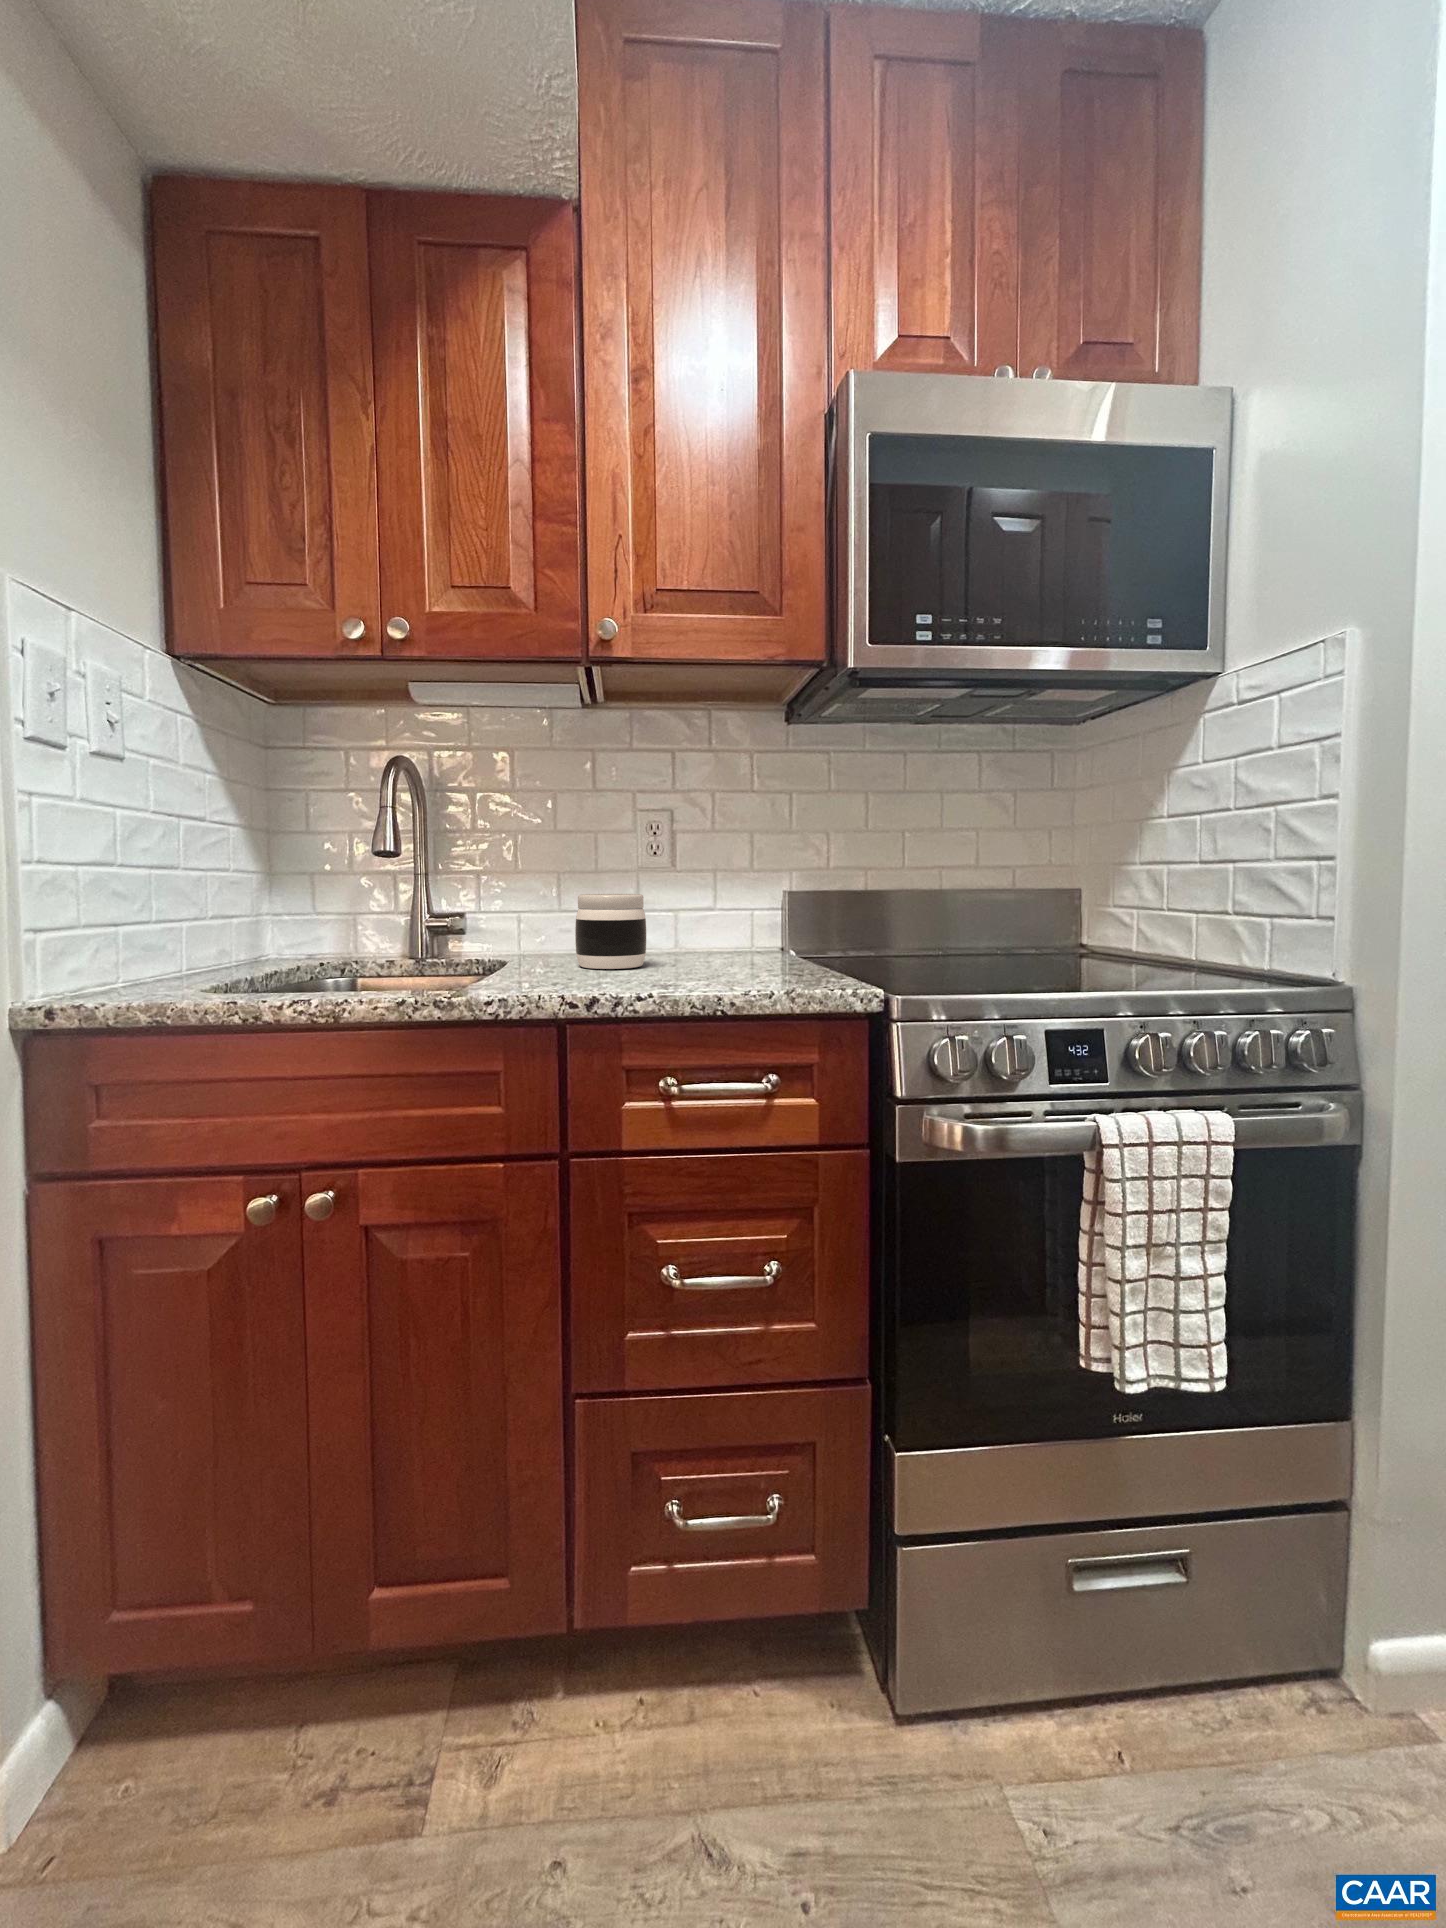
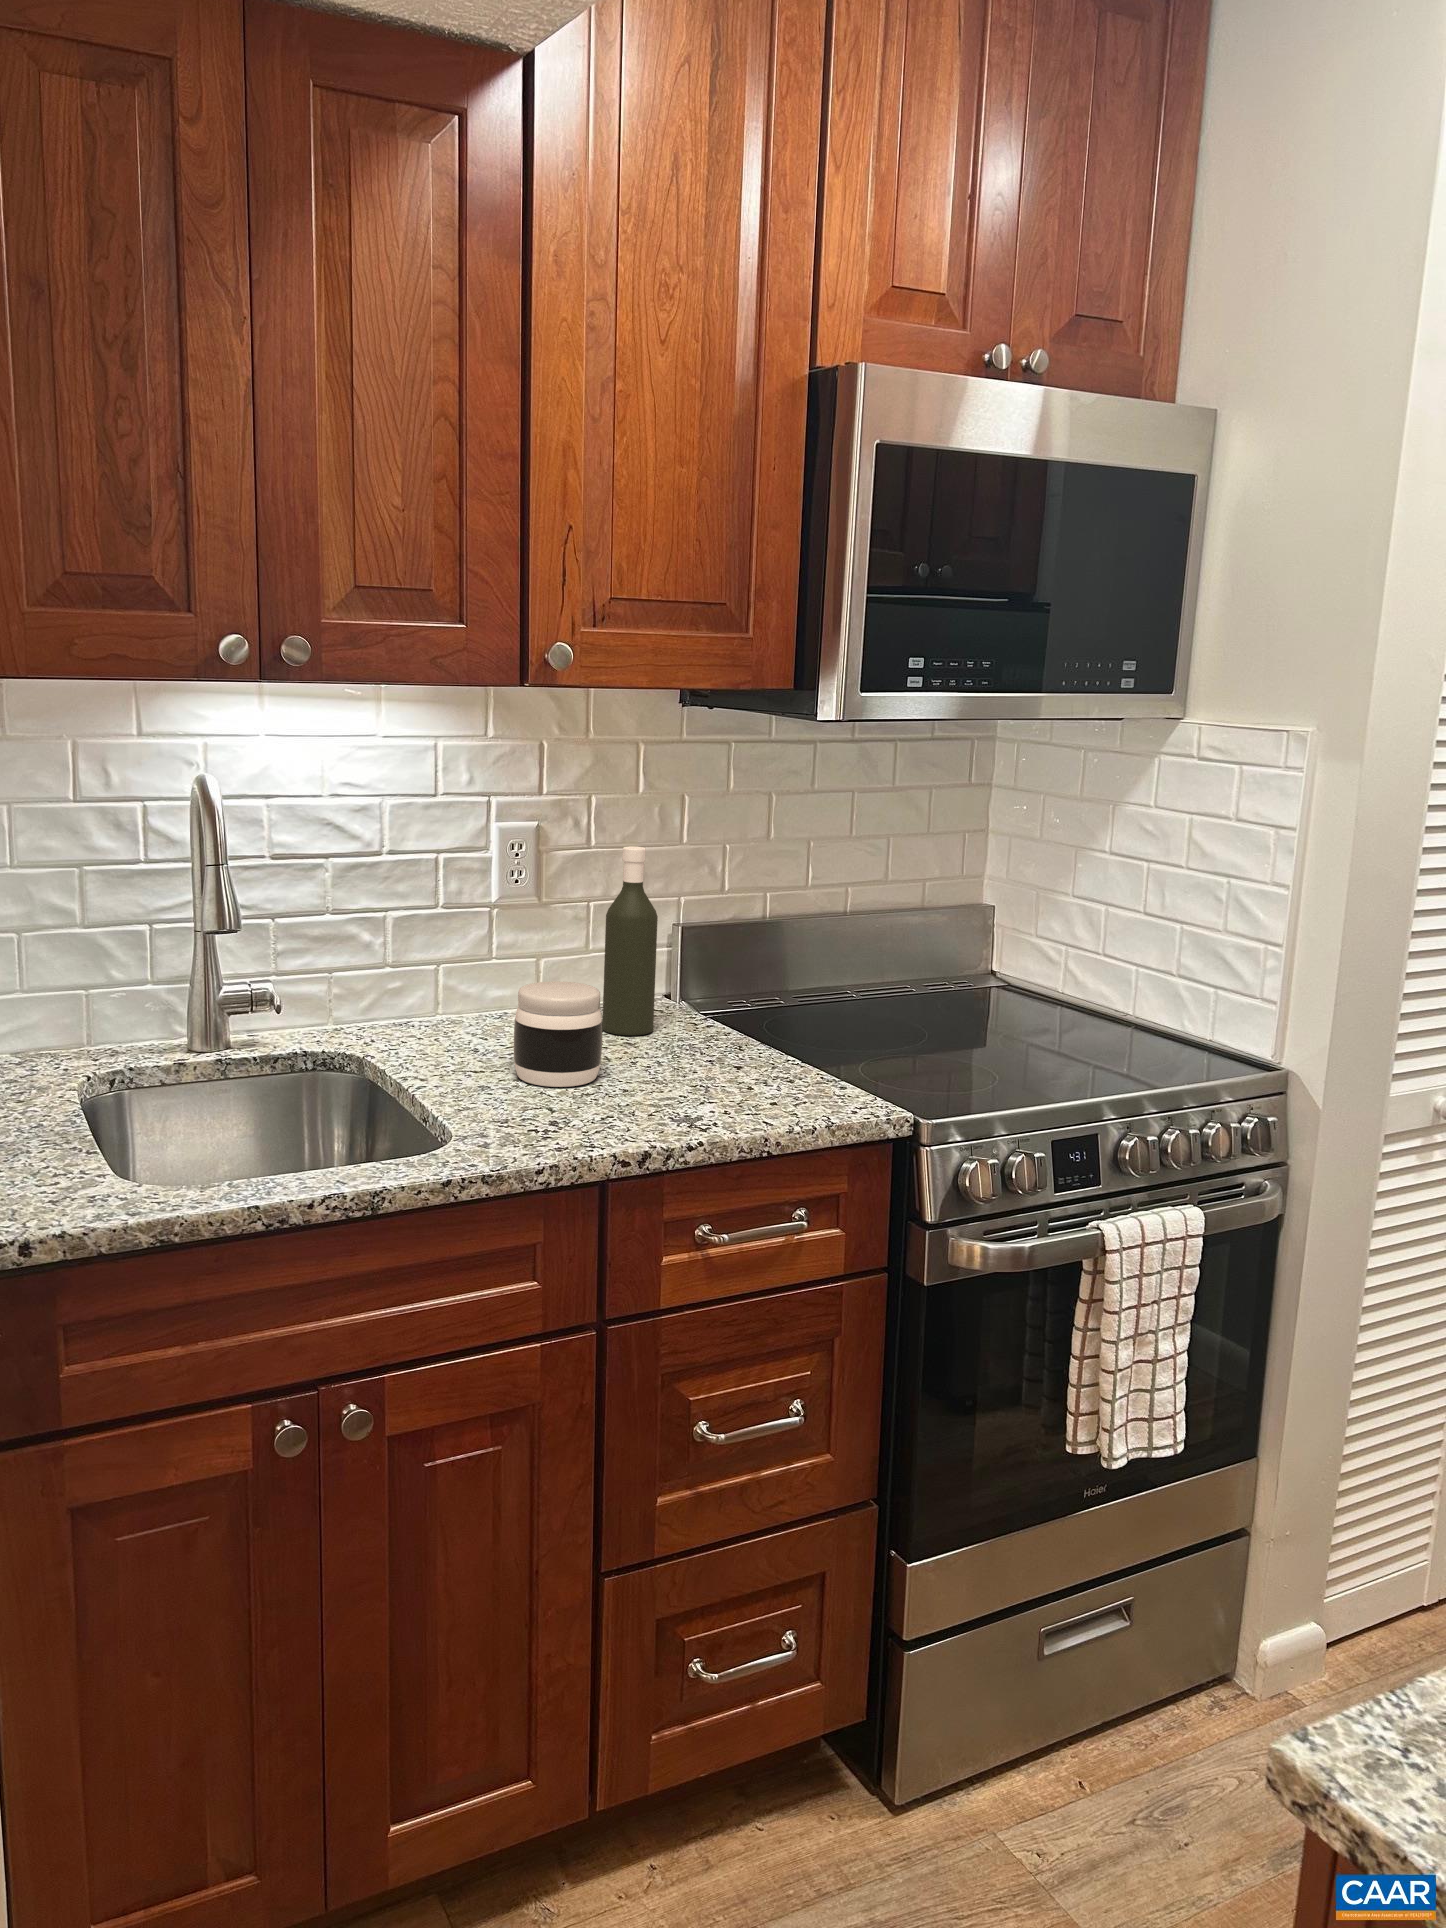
bottle: none [699,810,739,956] -> present [602,846,658,1035]

